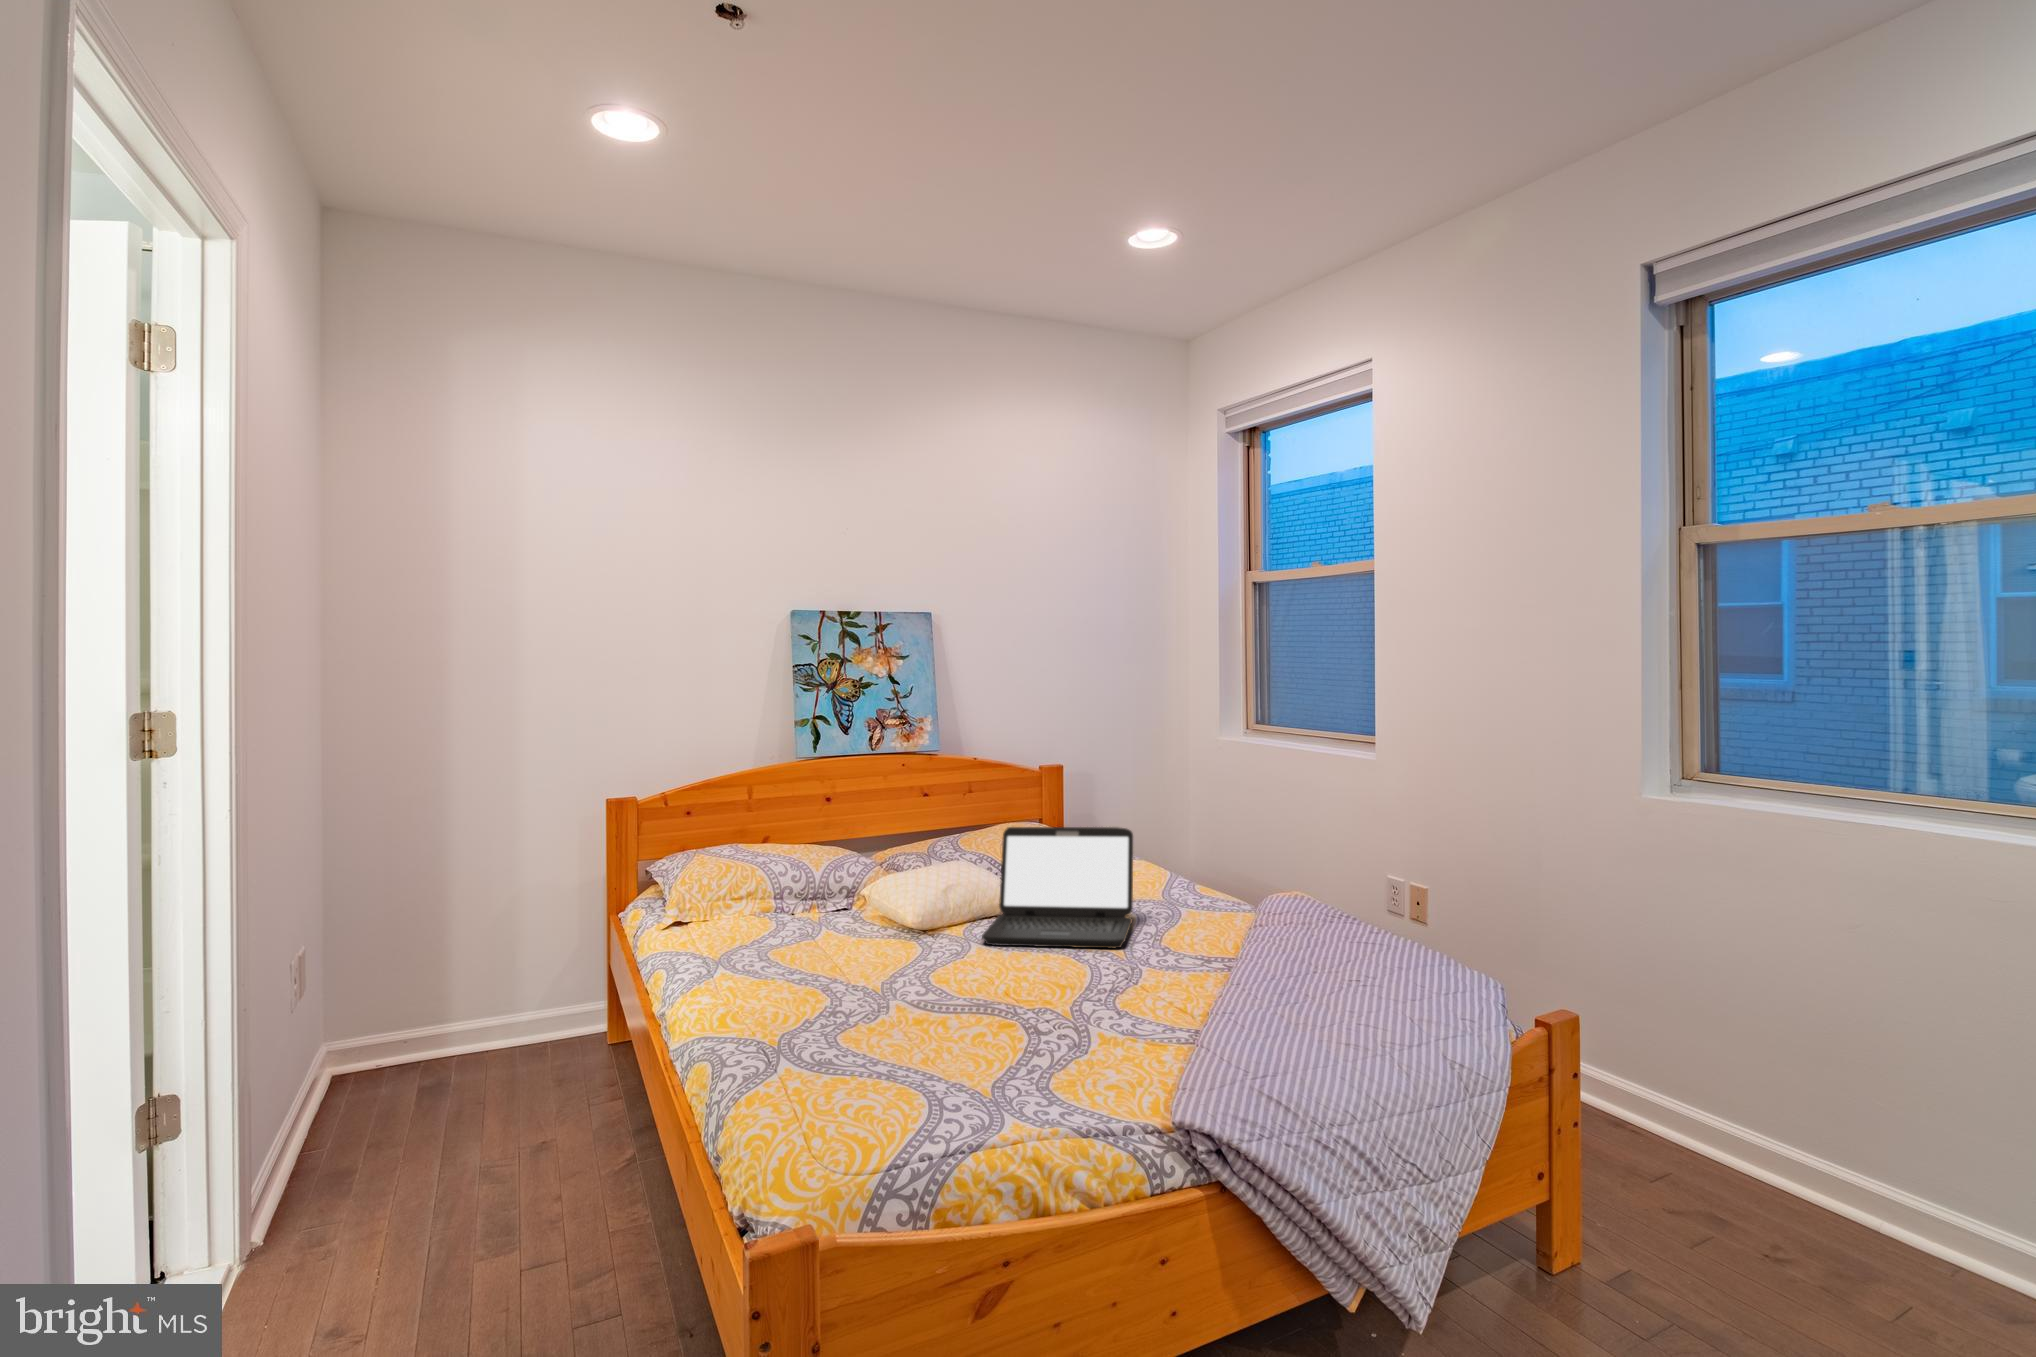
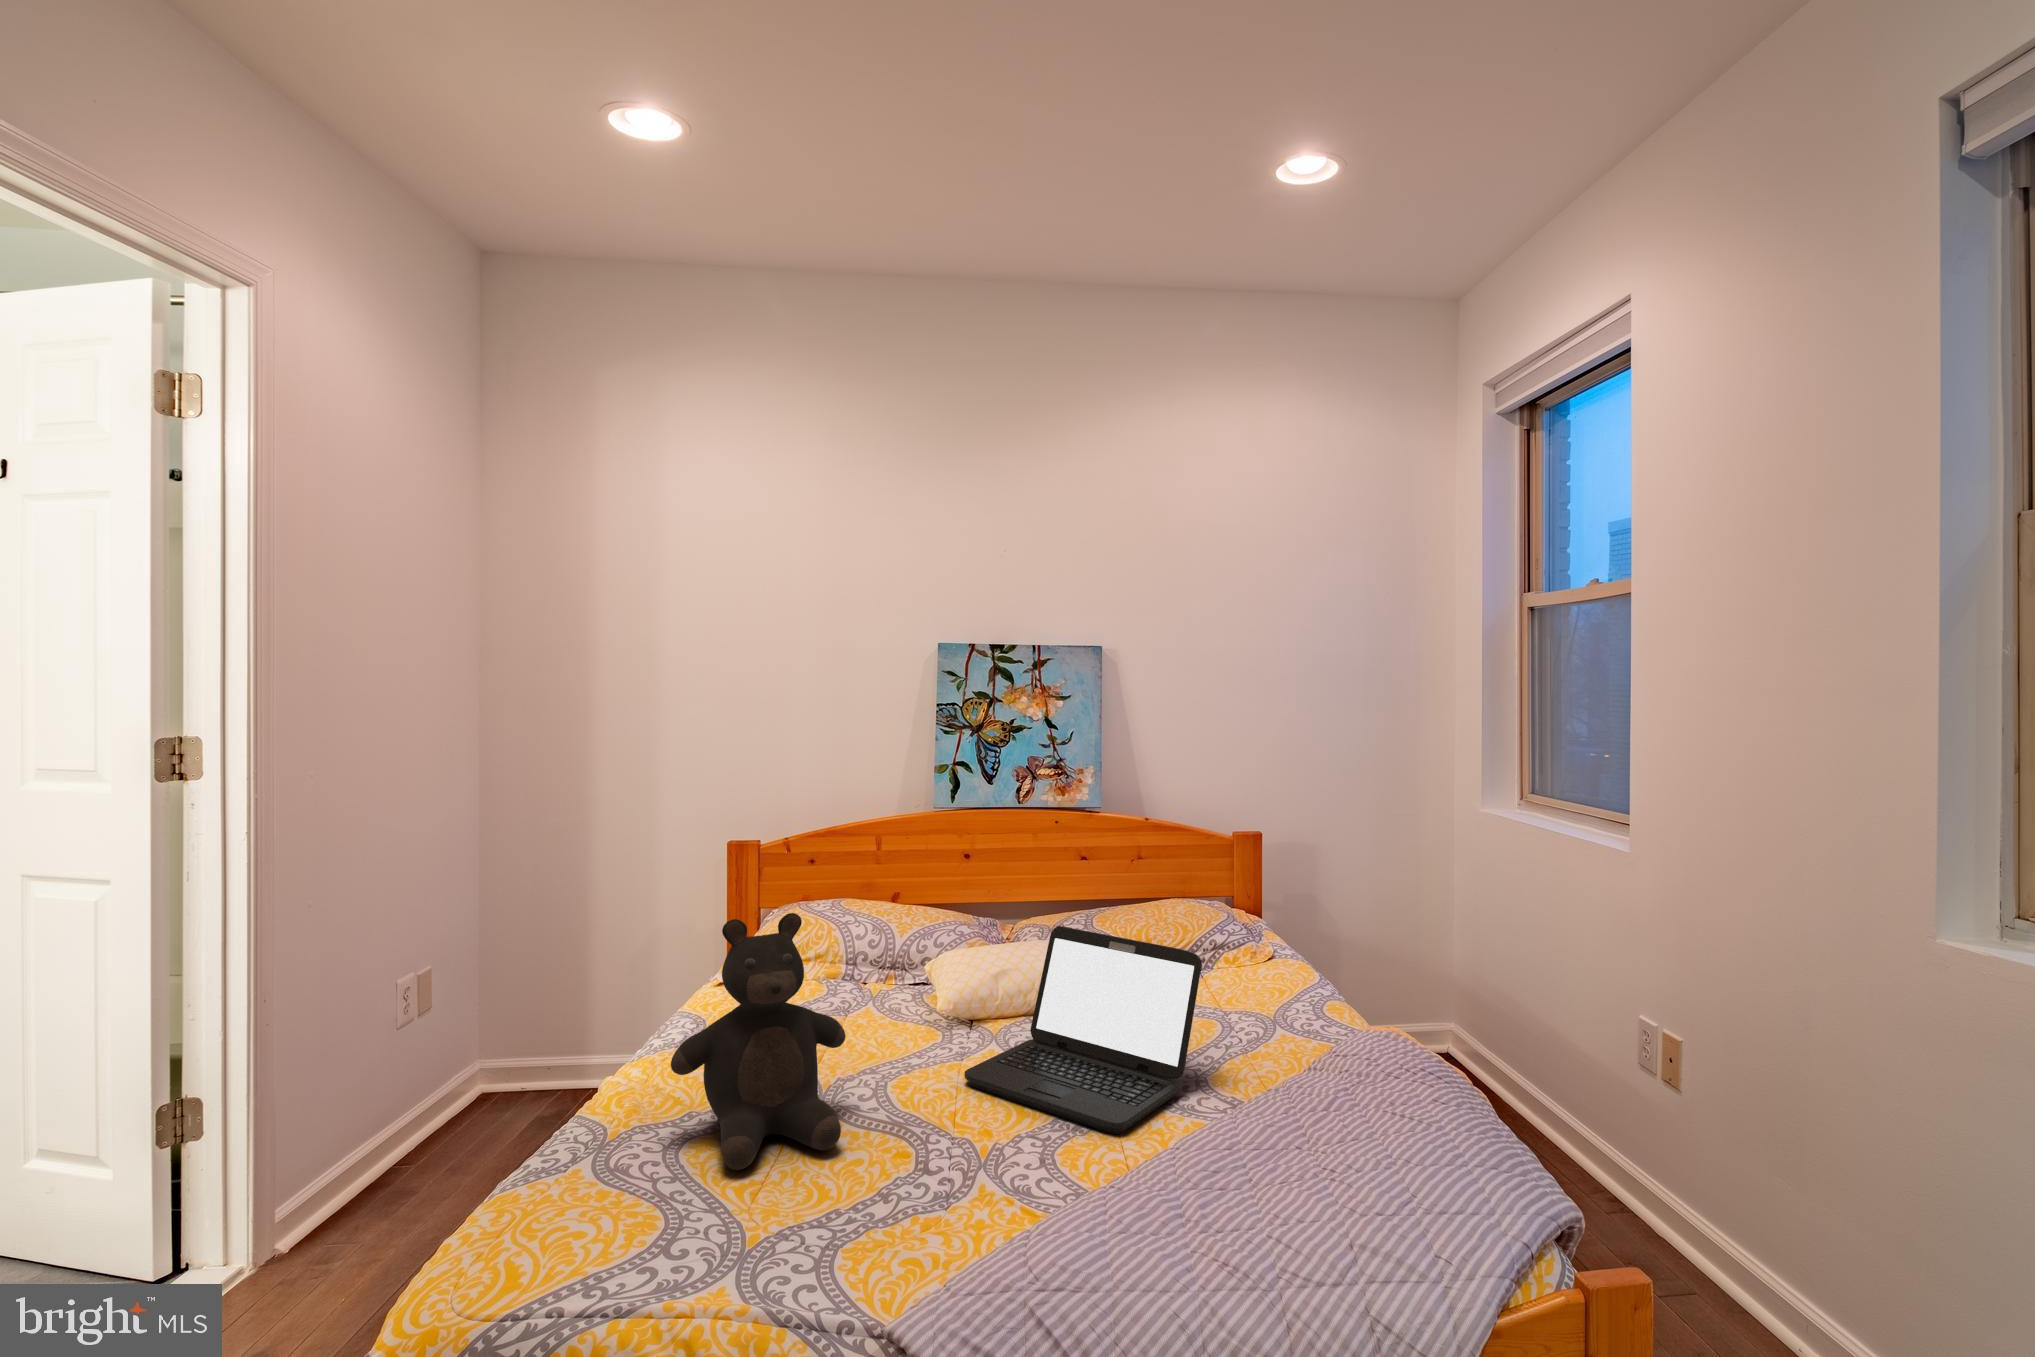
teddy bear: none [822,818,959,1002] -> present [671,913,846,1170]

